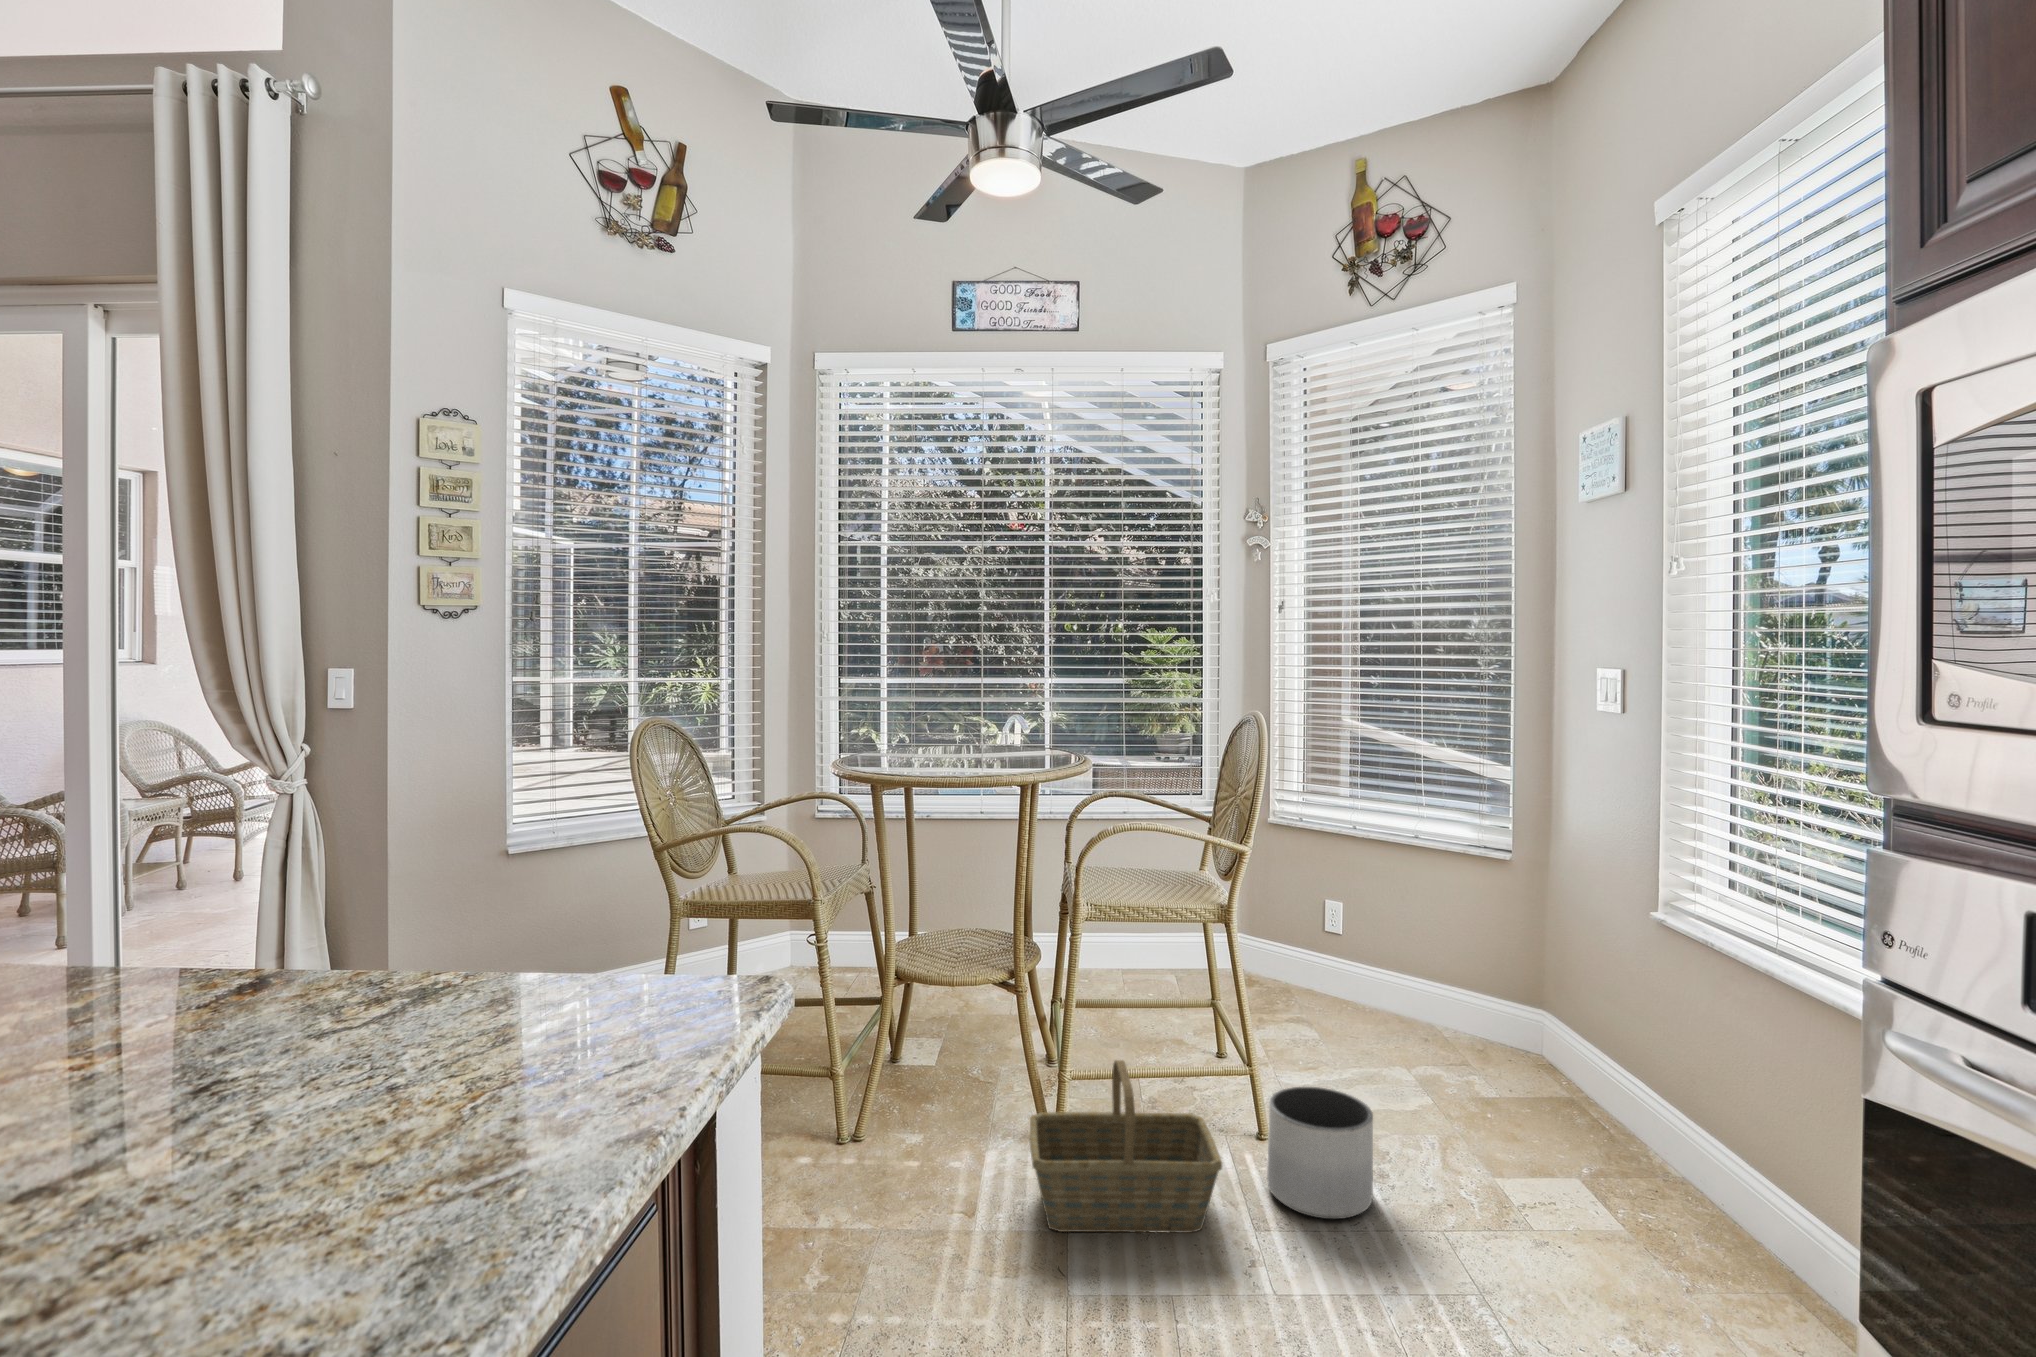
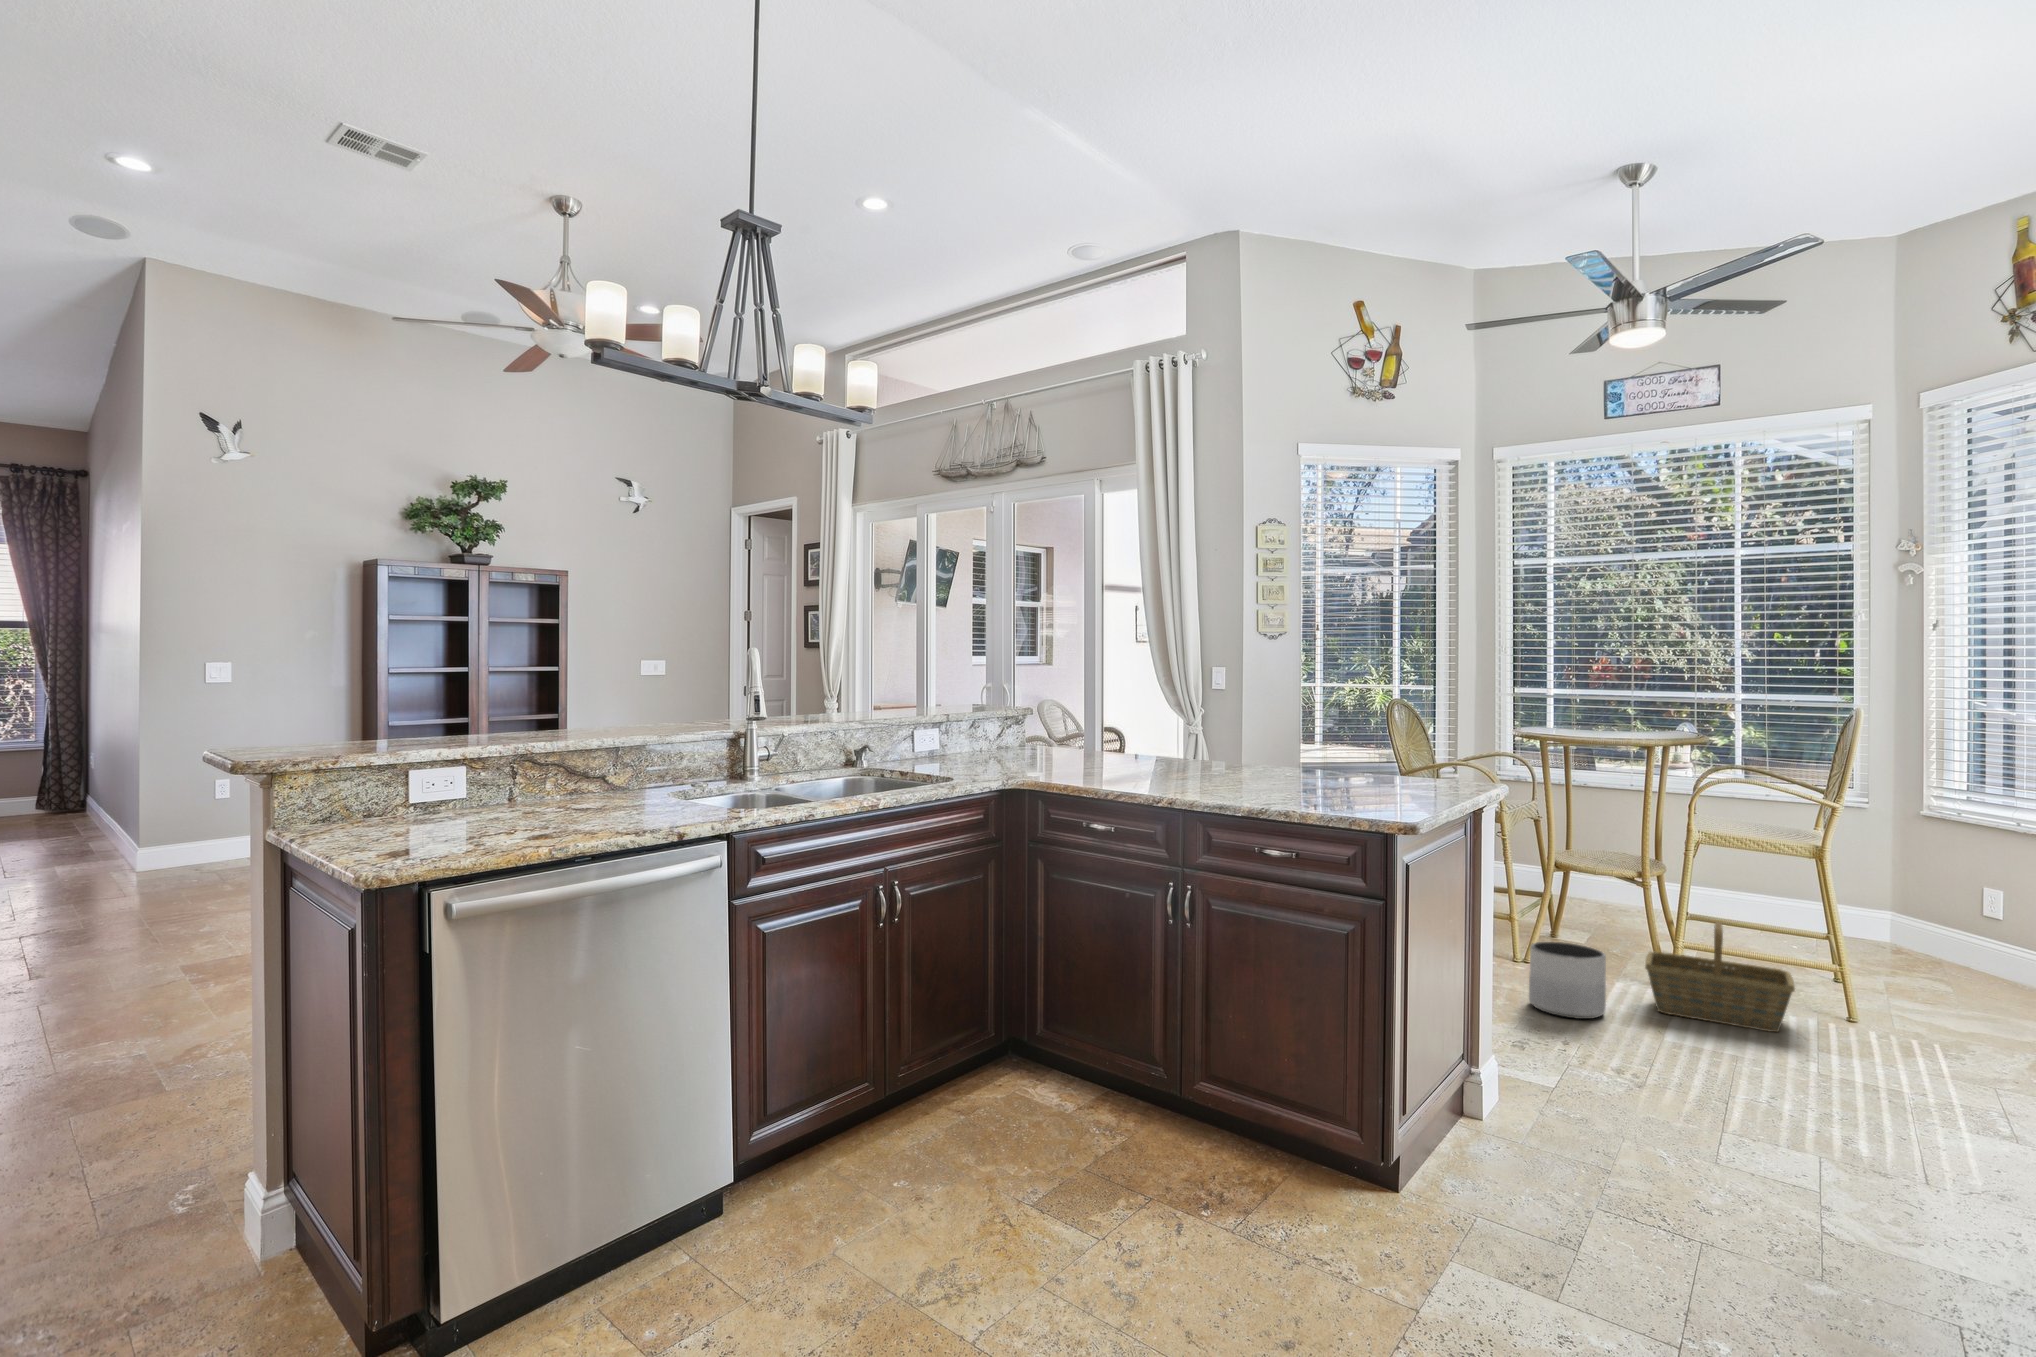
planter: present [1267,1087,1373,1219] -> present [1529,942,1606,1019]

